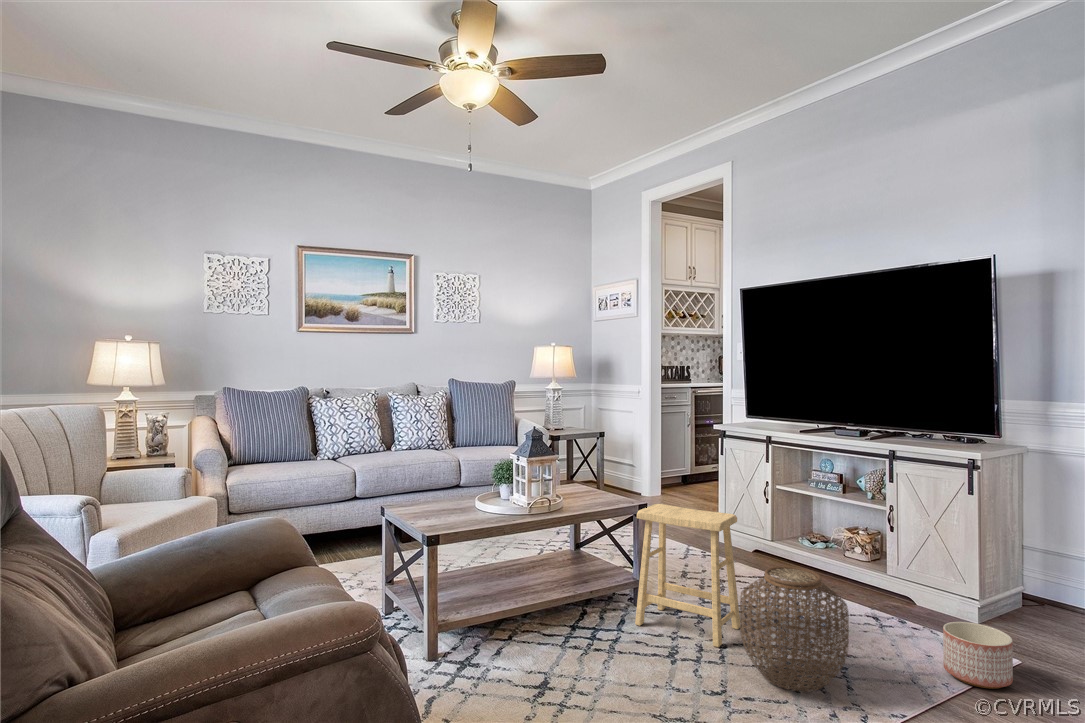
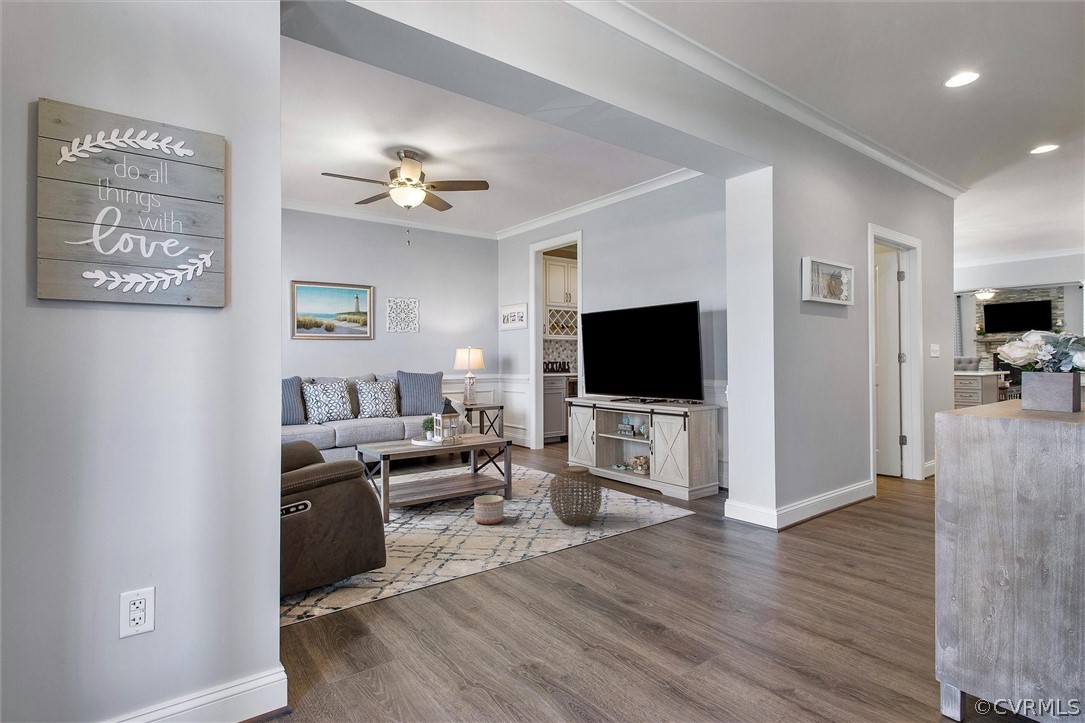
footstool: present [635,504,740,647] -> none [503,440,560,512]
planter: present [943,622,1013,689] -> present [474,495,504,524]

